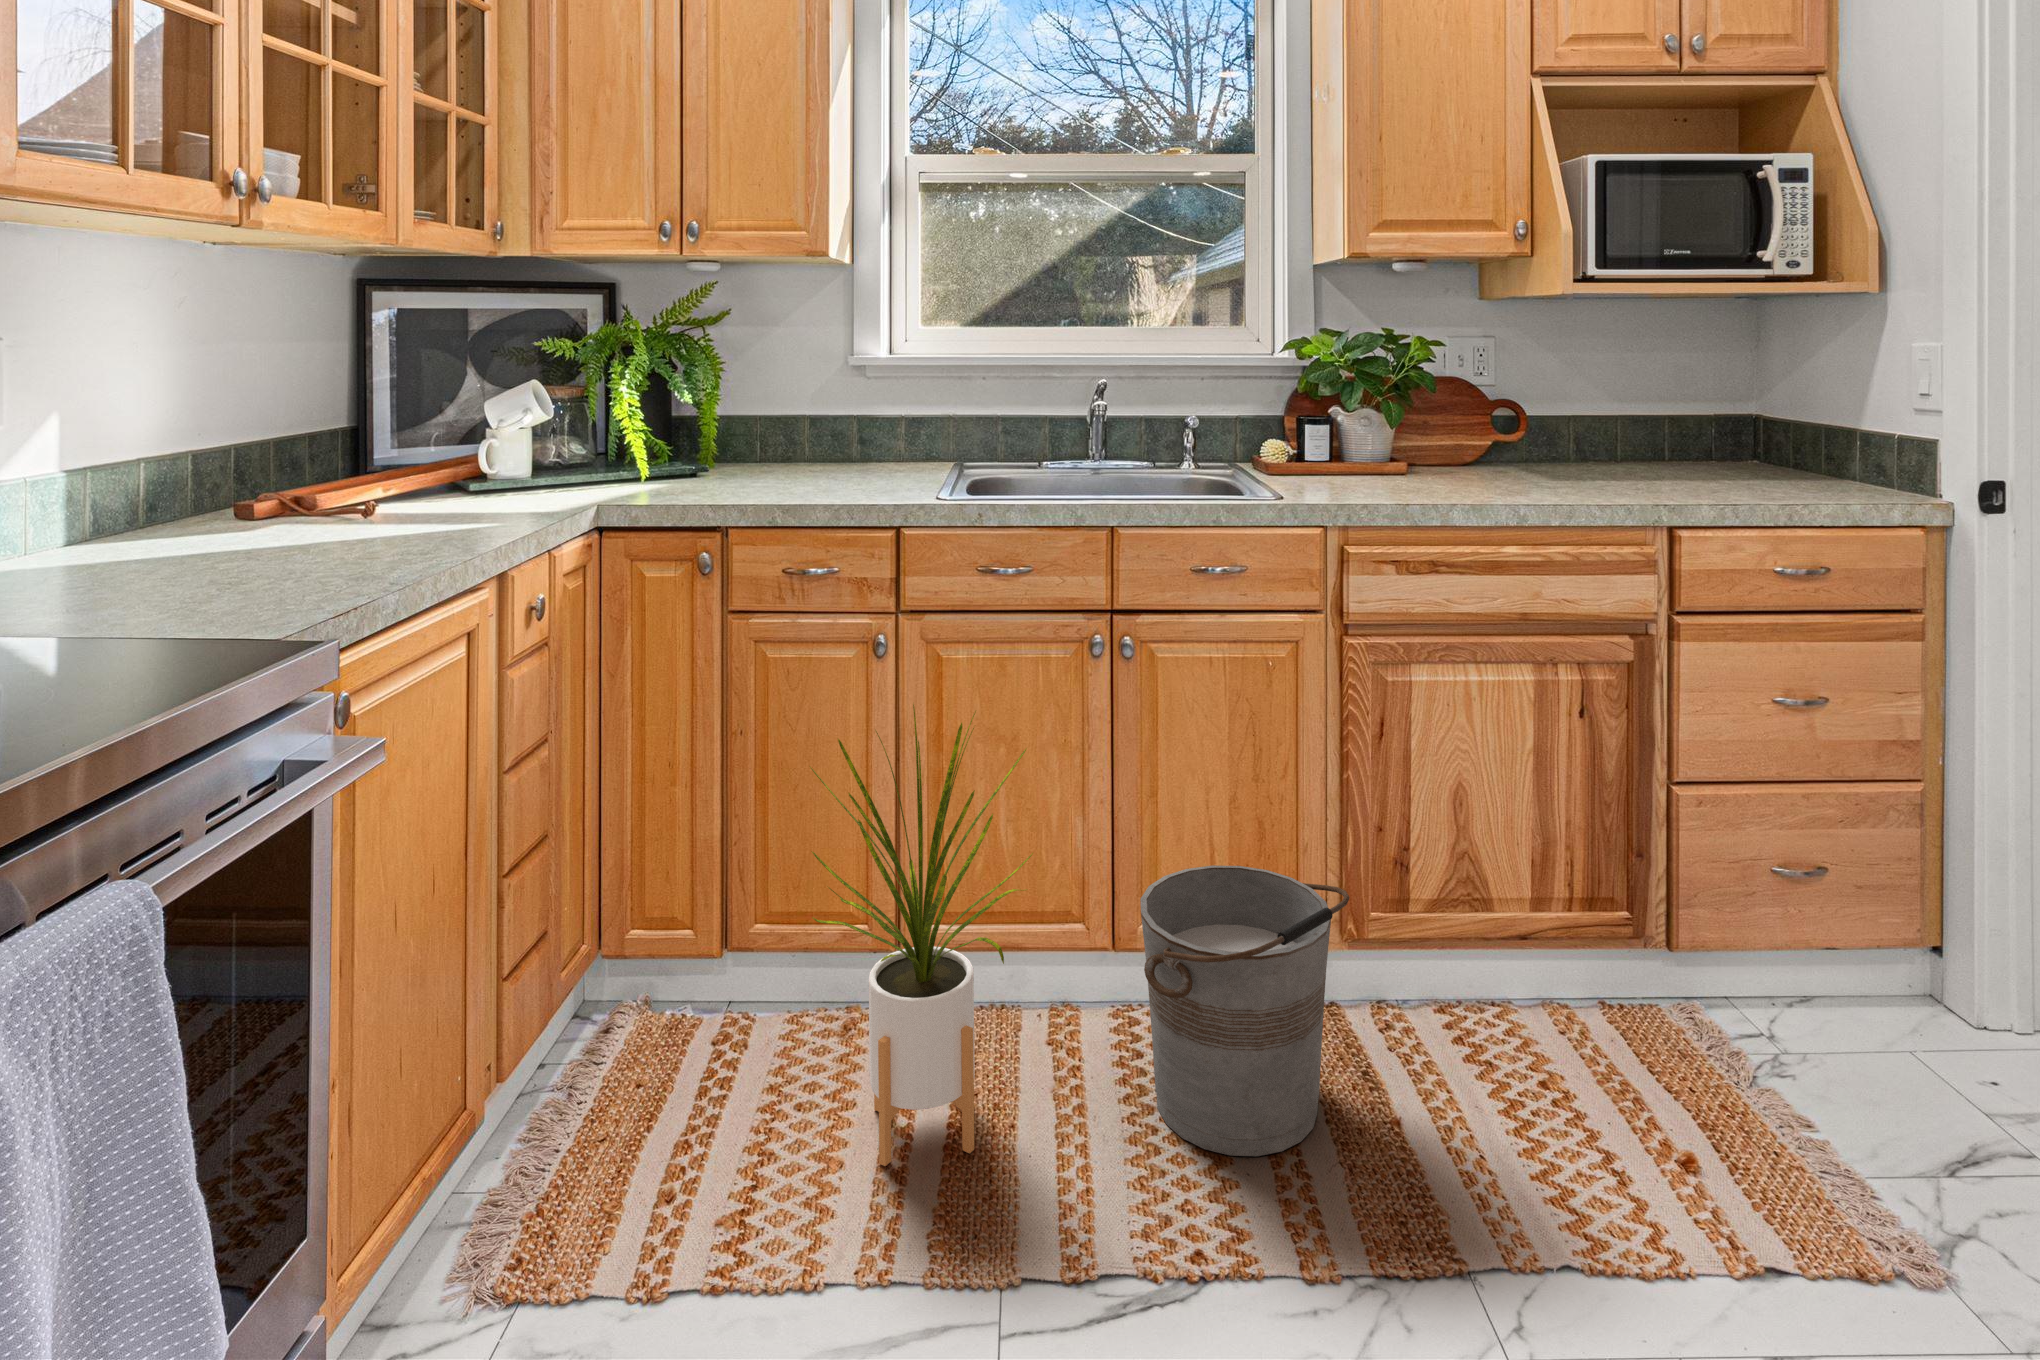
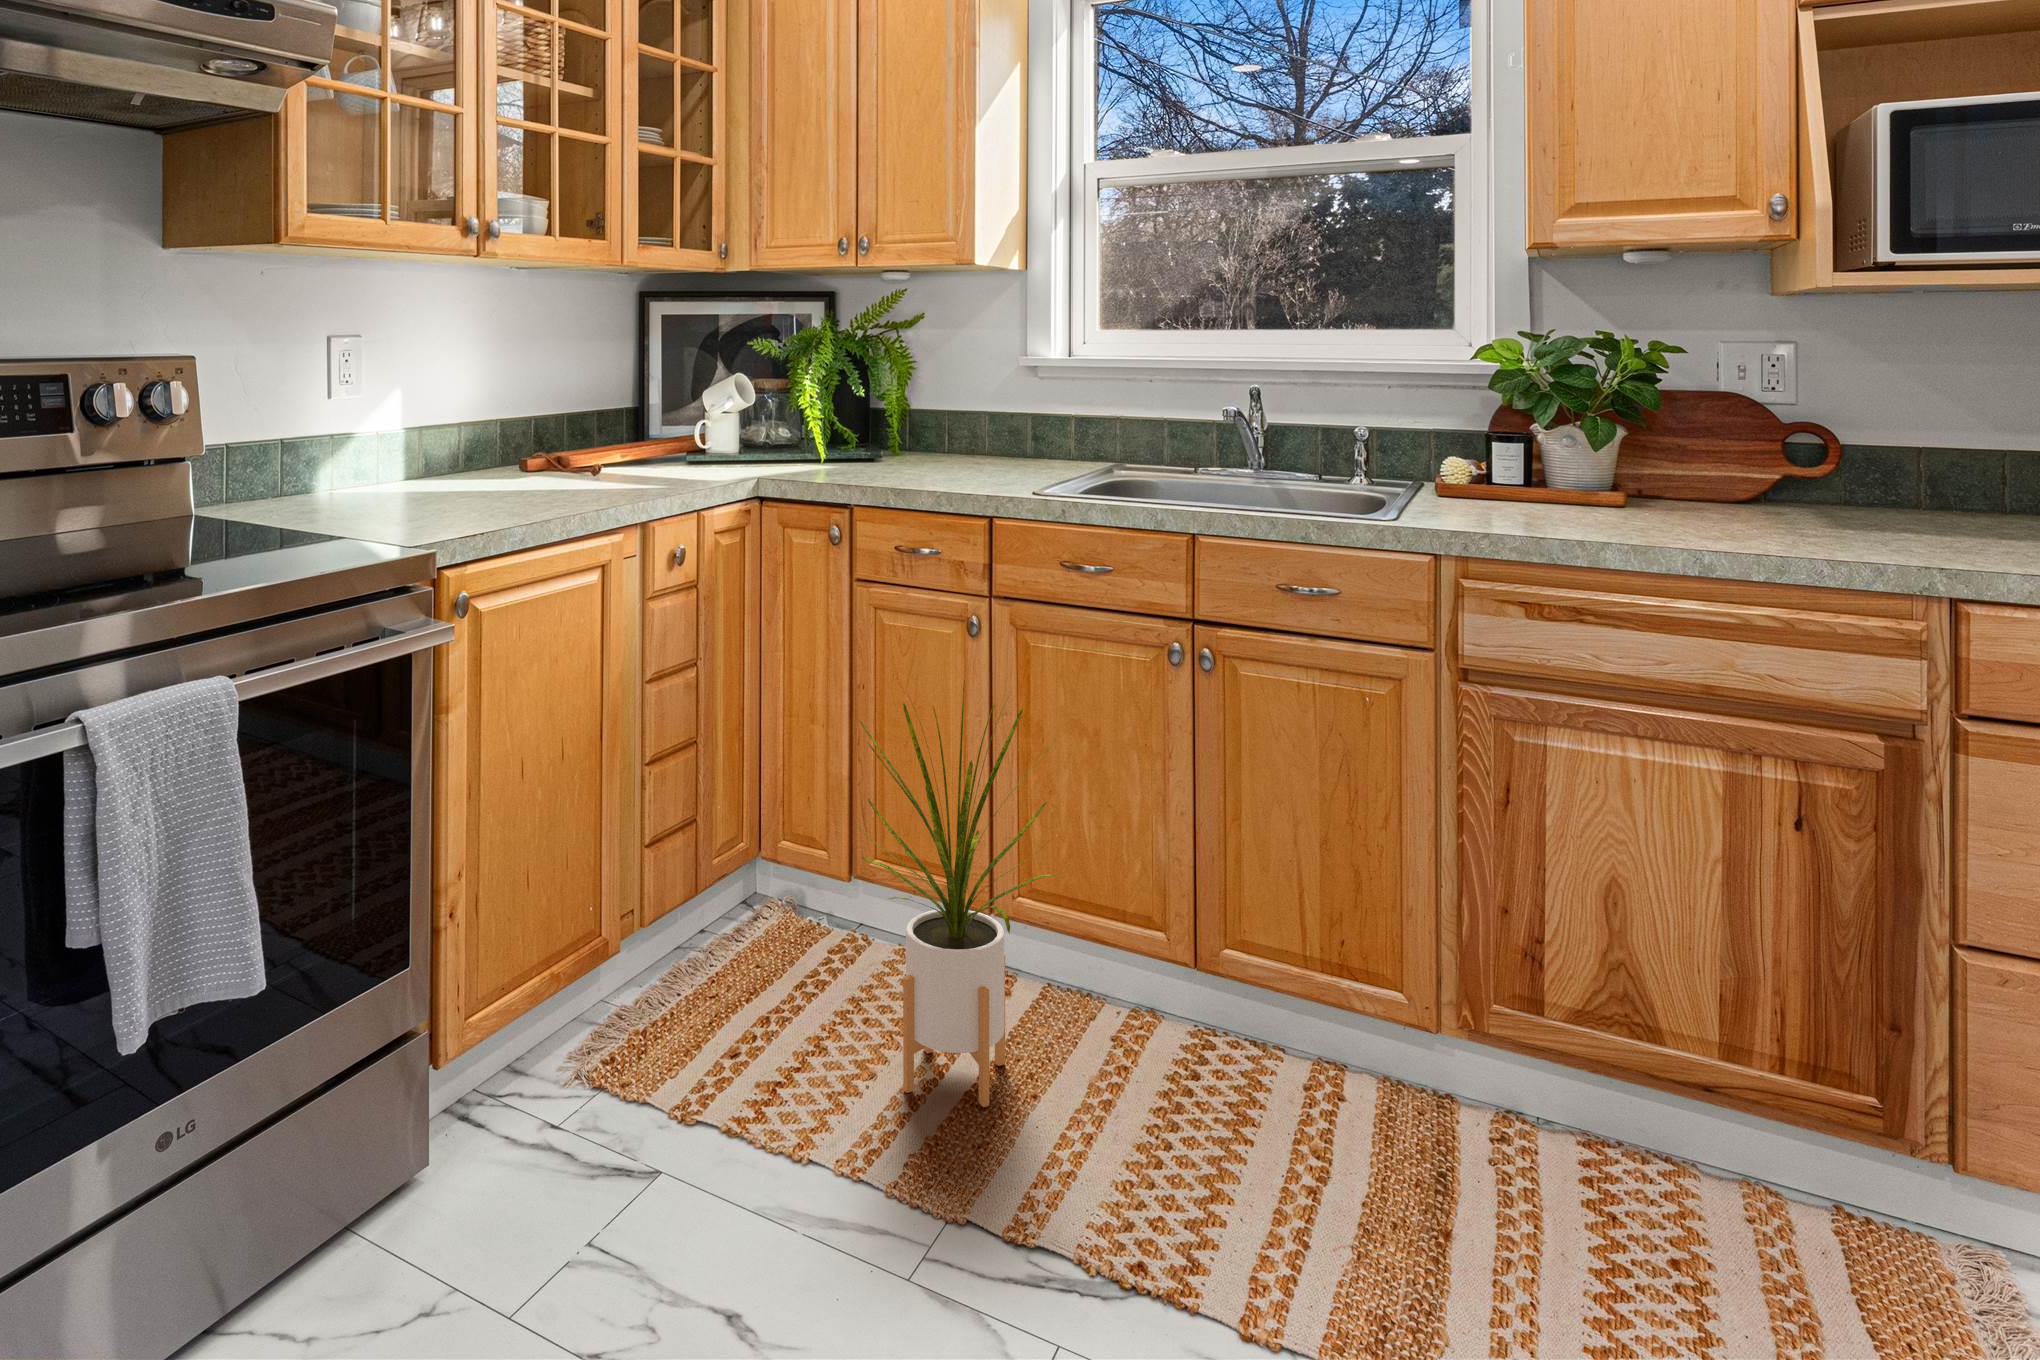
bucket: present [1140,865,1350,1156] -> none [1156,901,1405,1206]

